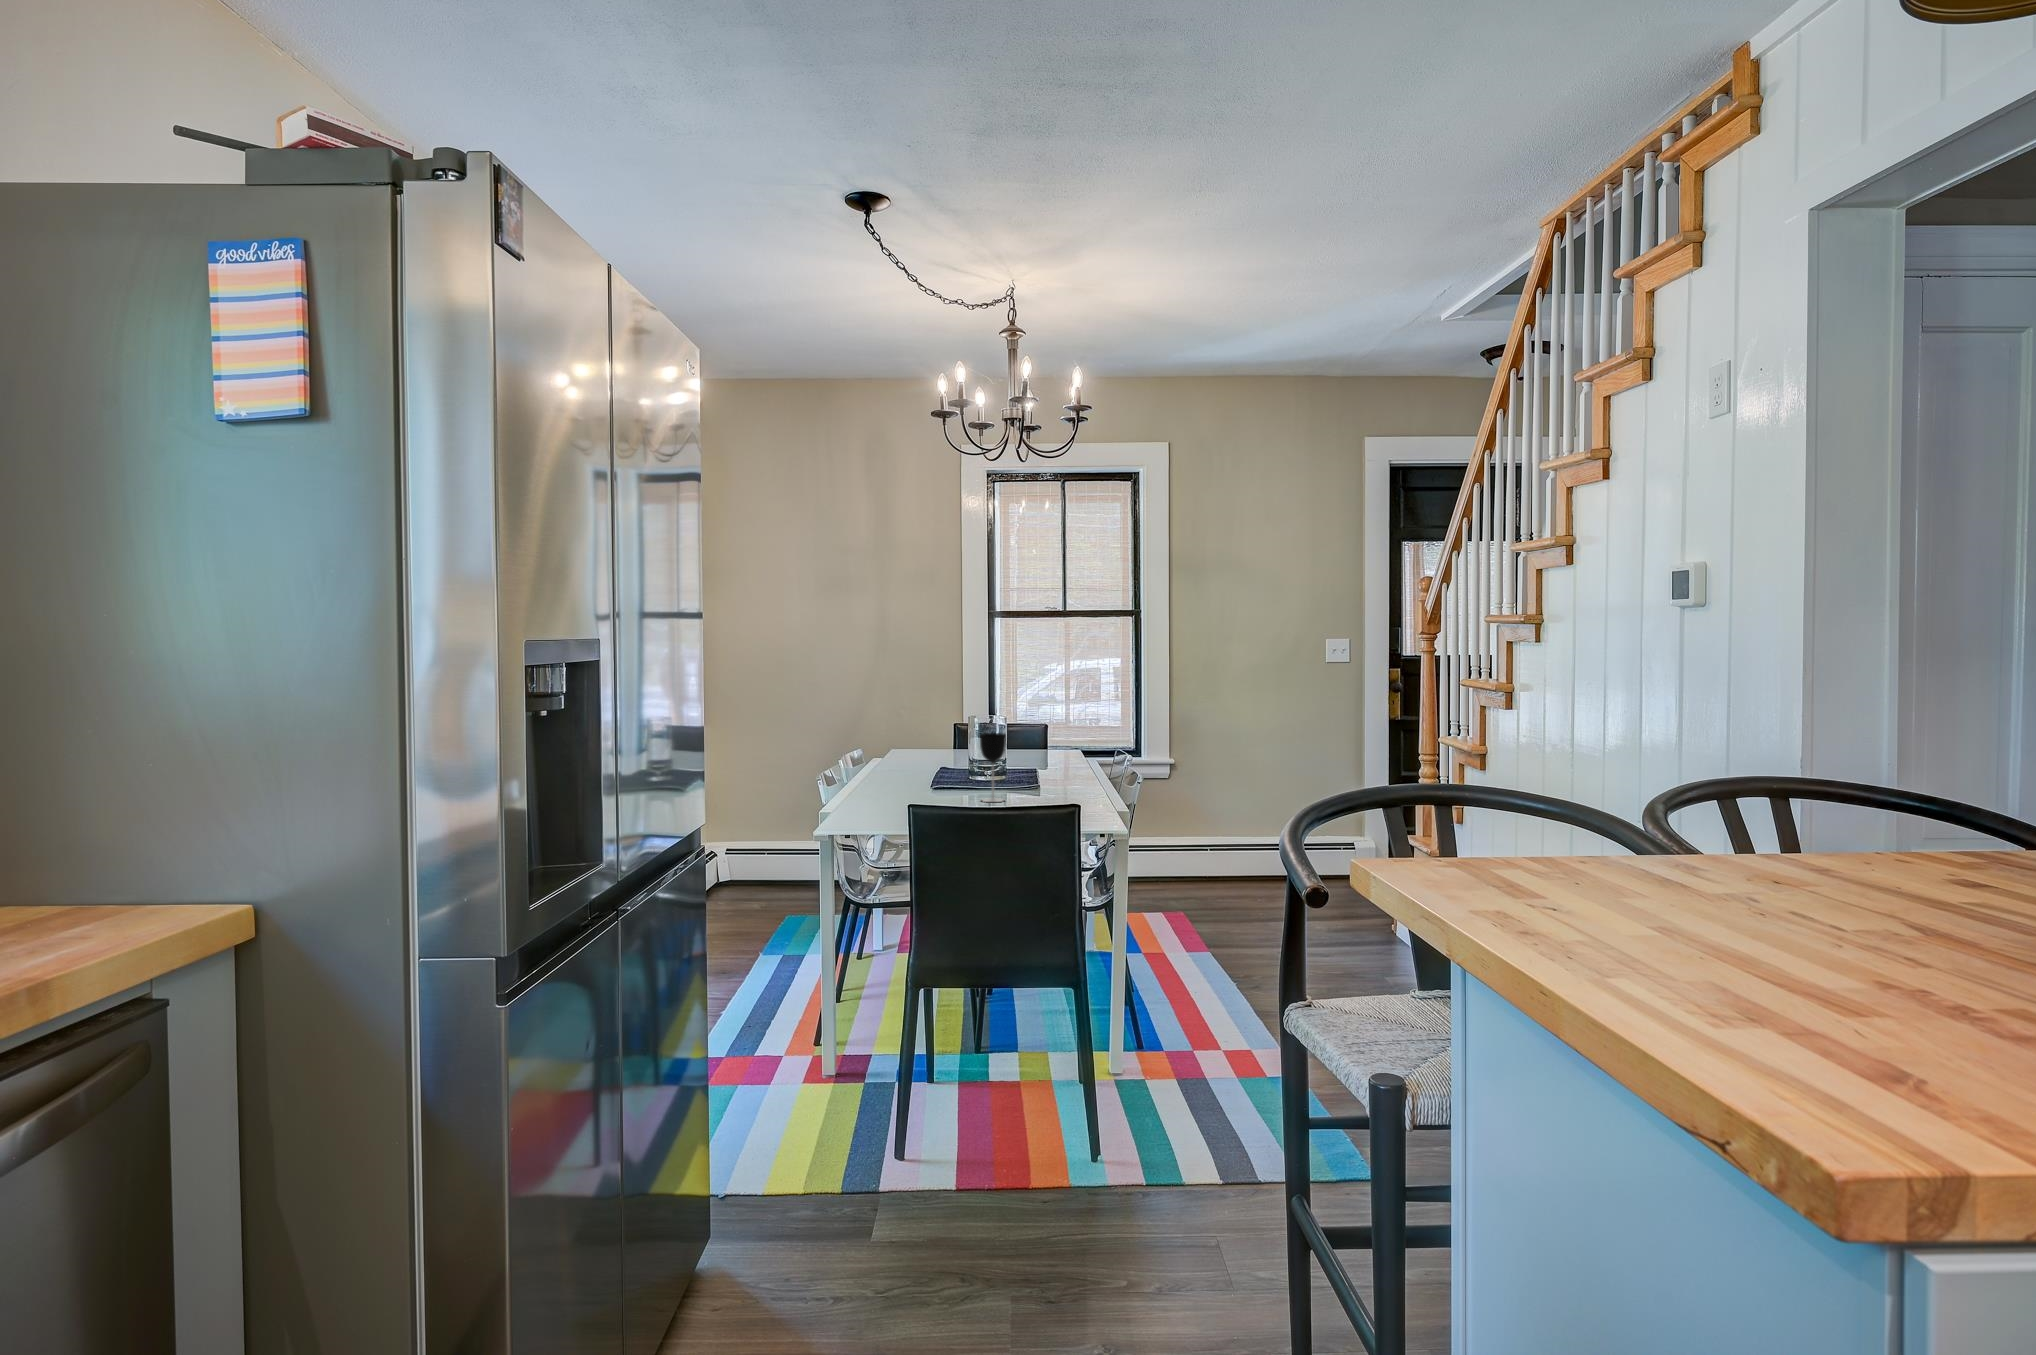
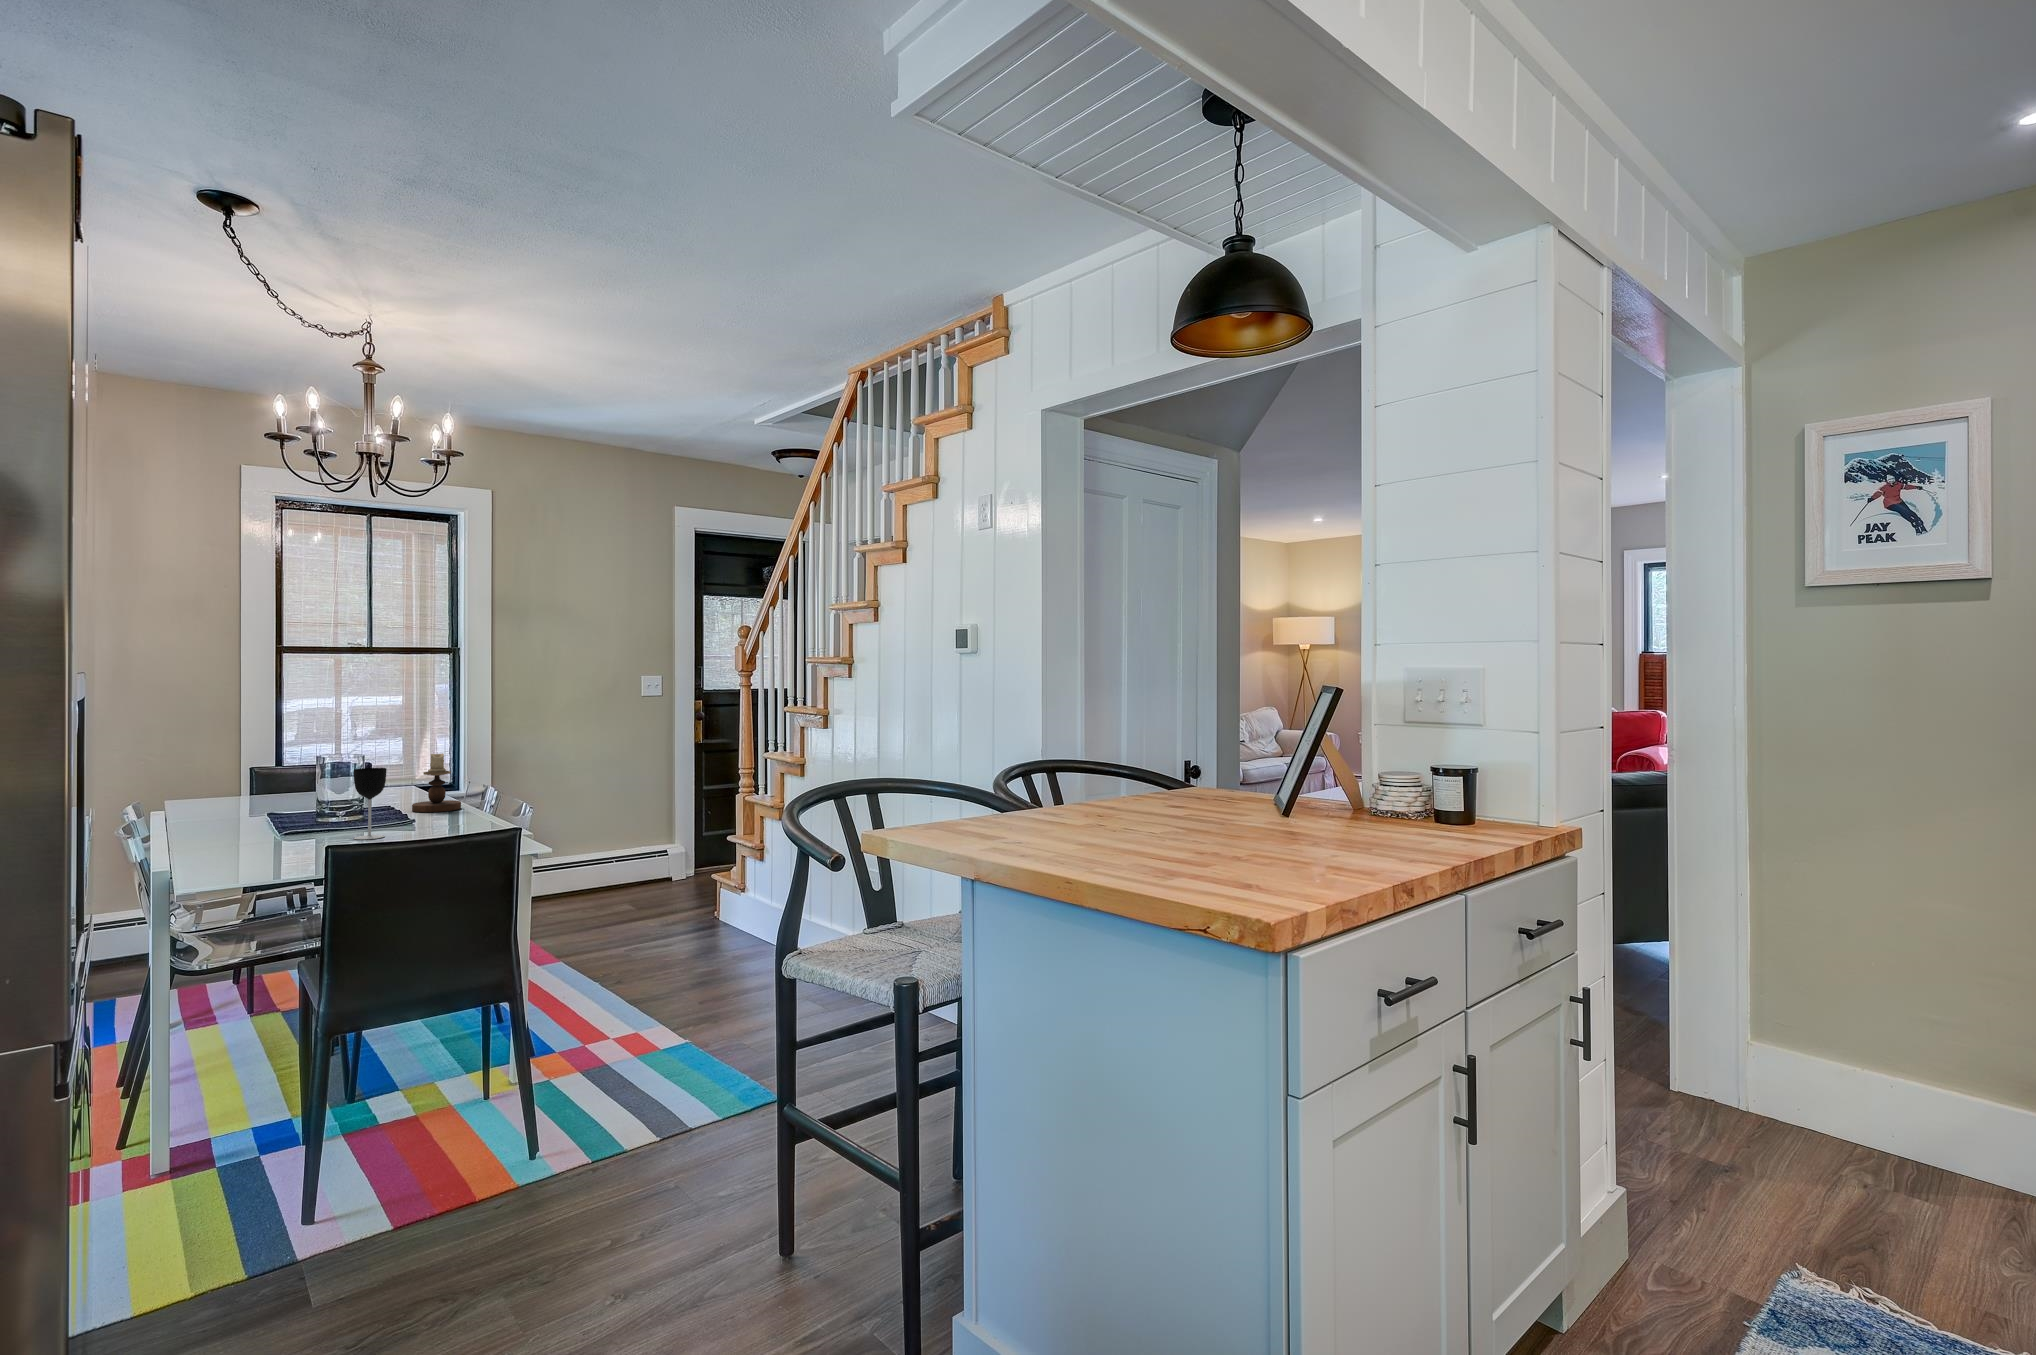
candlestick: none [1056,721,1098,780] -> present [412,753,461,812]

